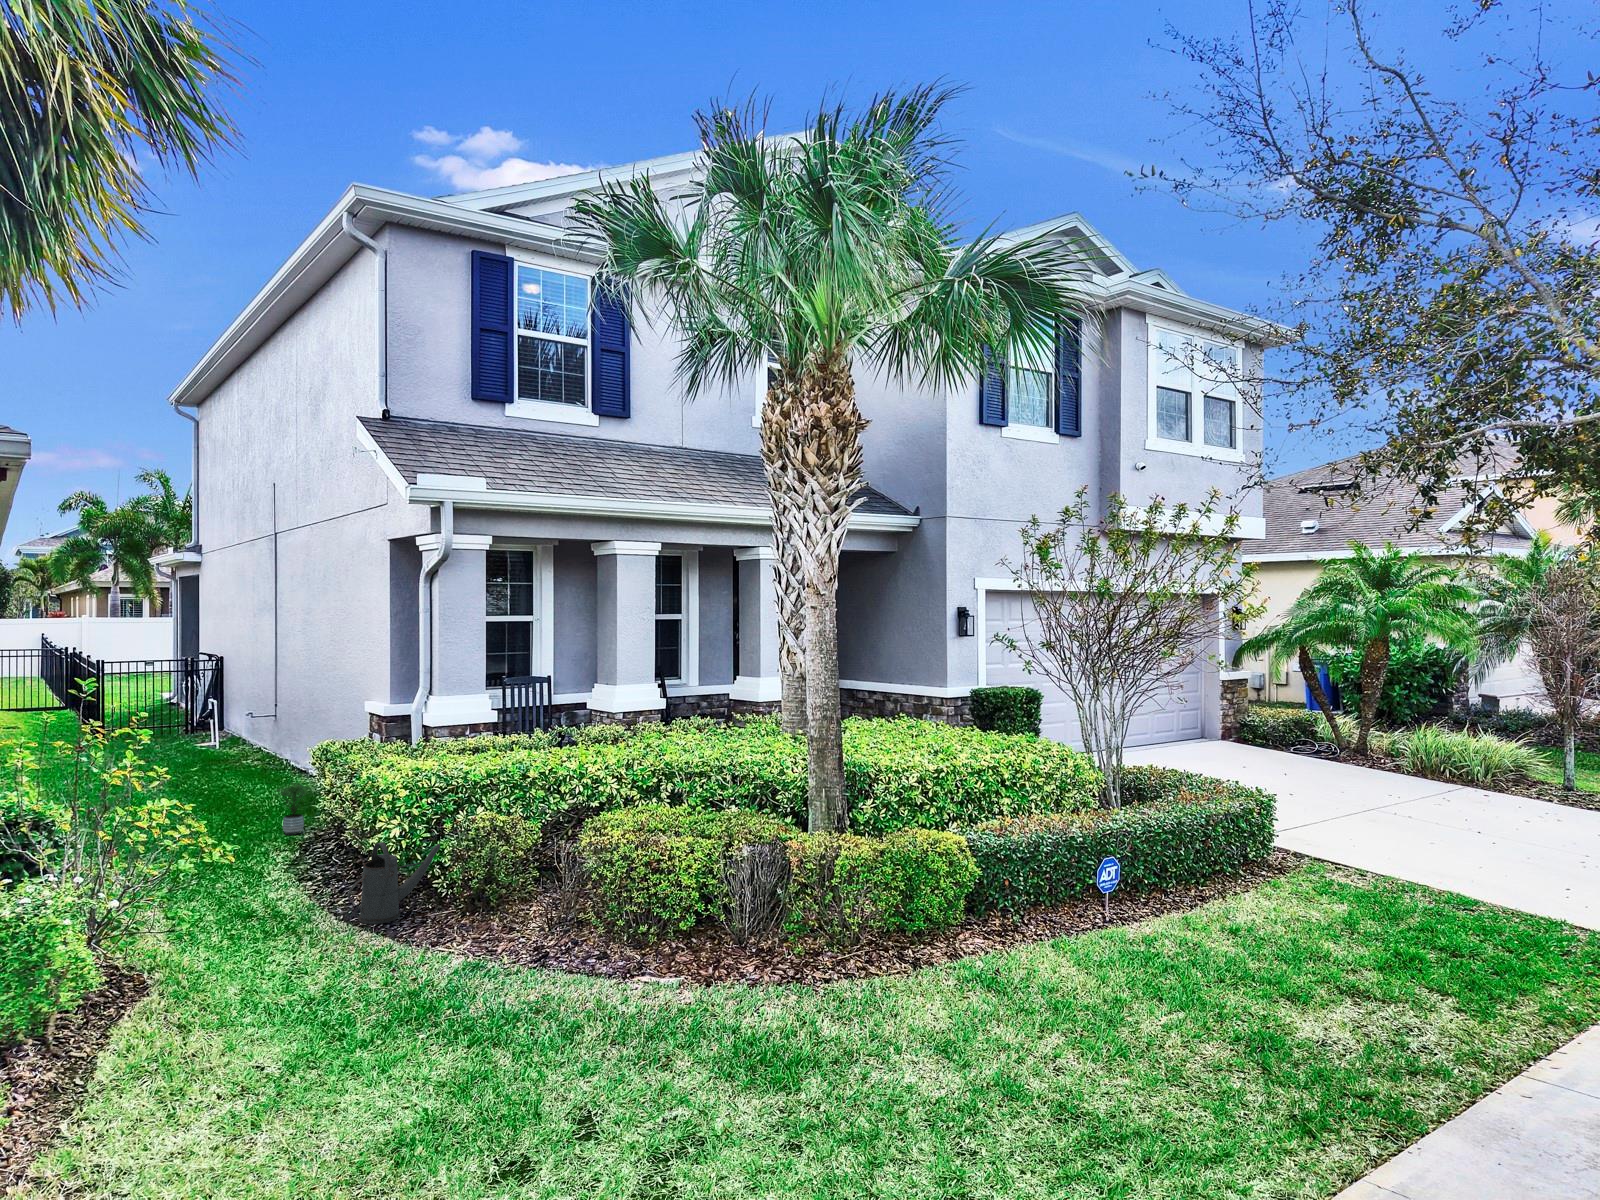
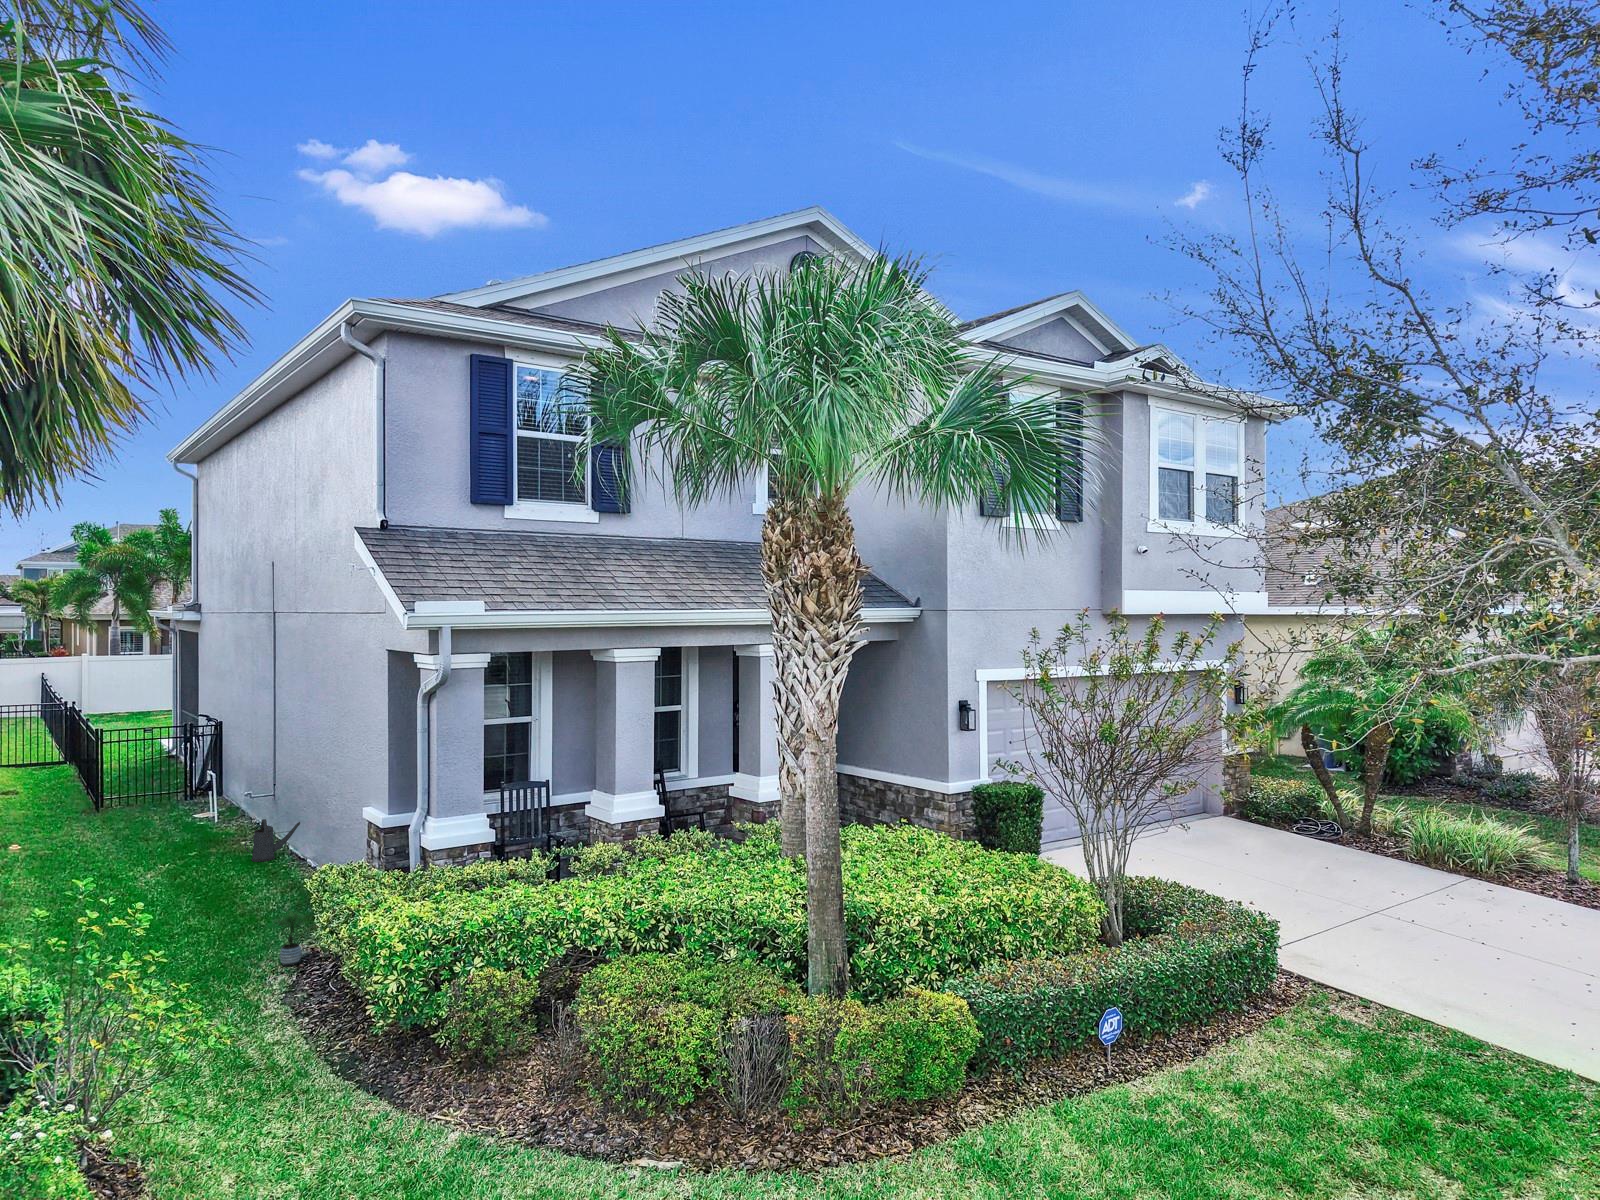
watering can: present [348,842,440,924] -> present [245,819,300,862]

